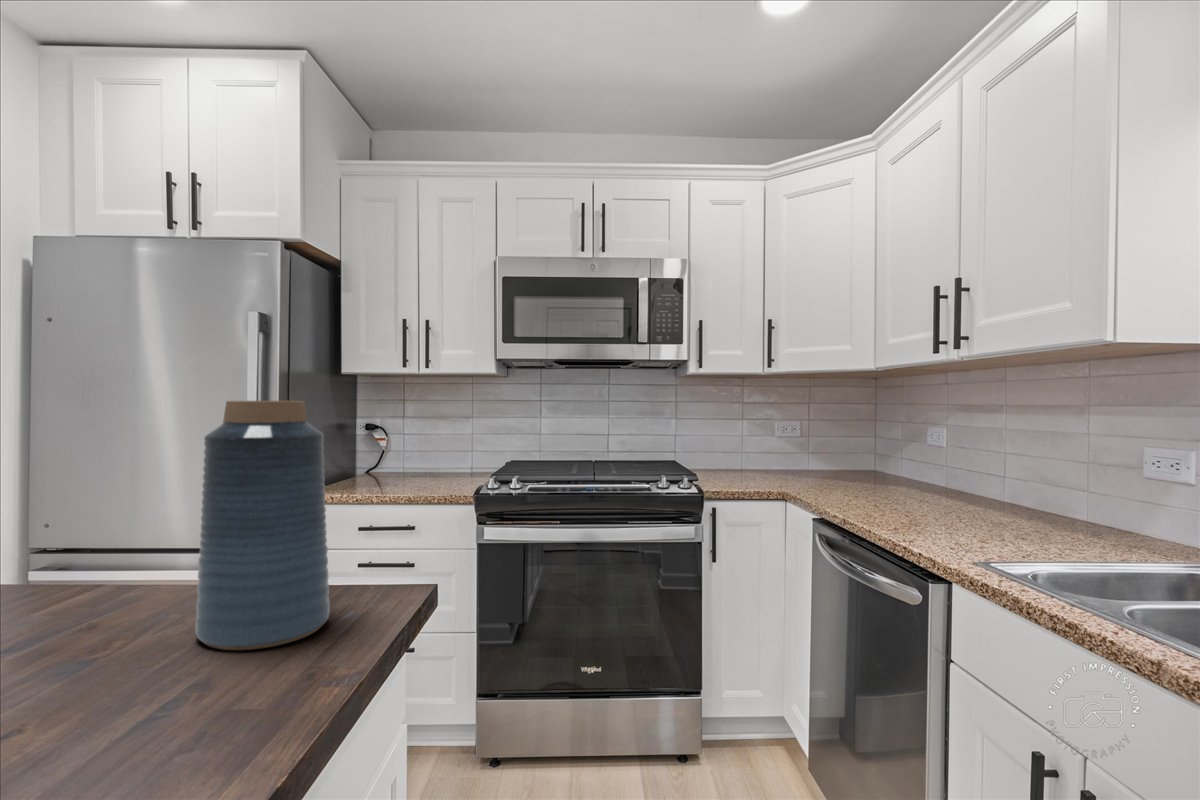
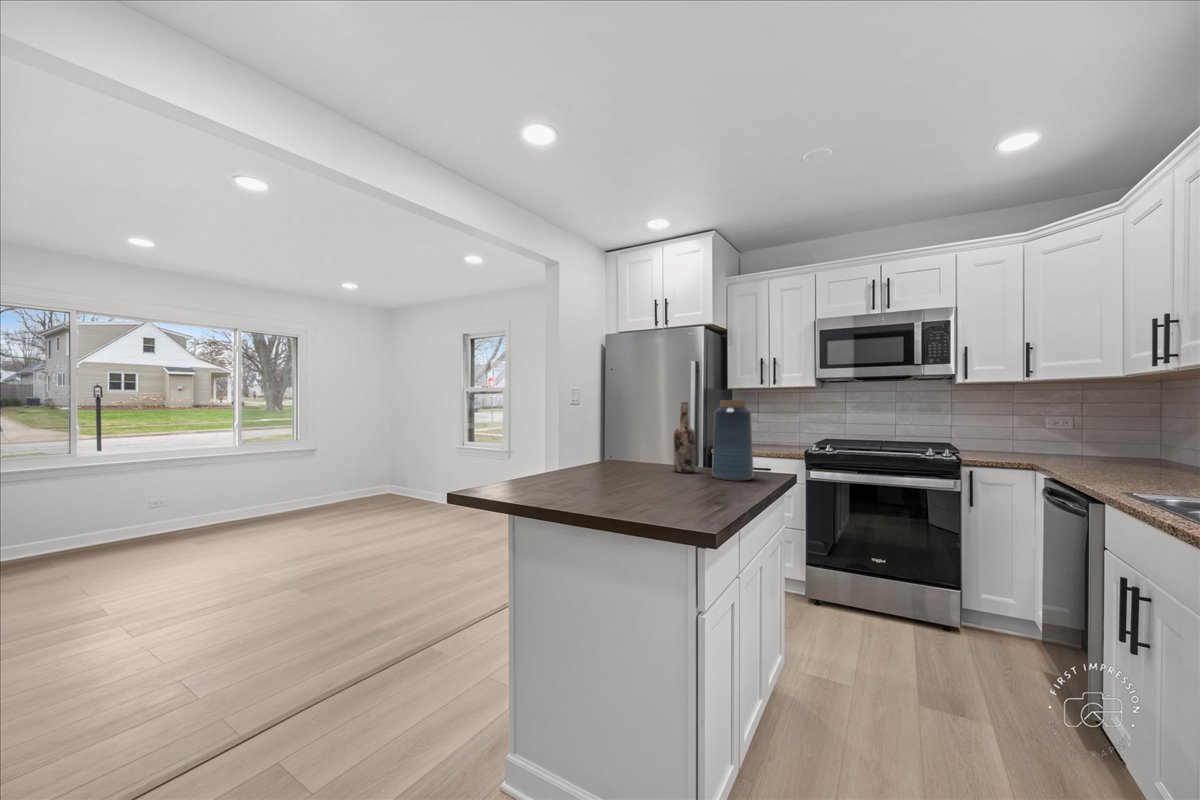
wine bottle: none [77,405,161,628] -> present [674,402,696,473]

